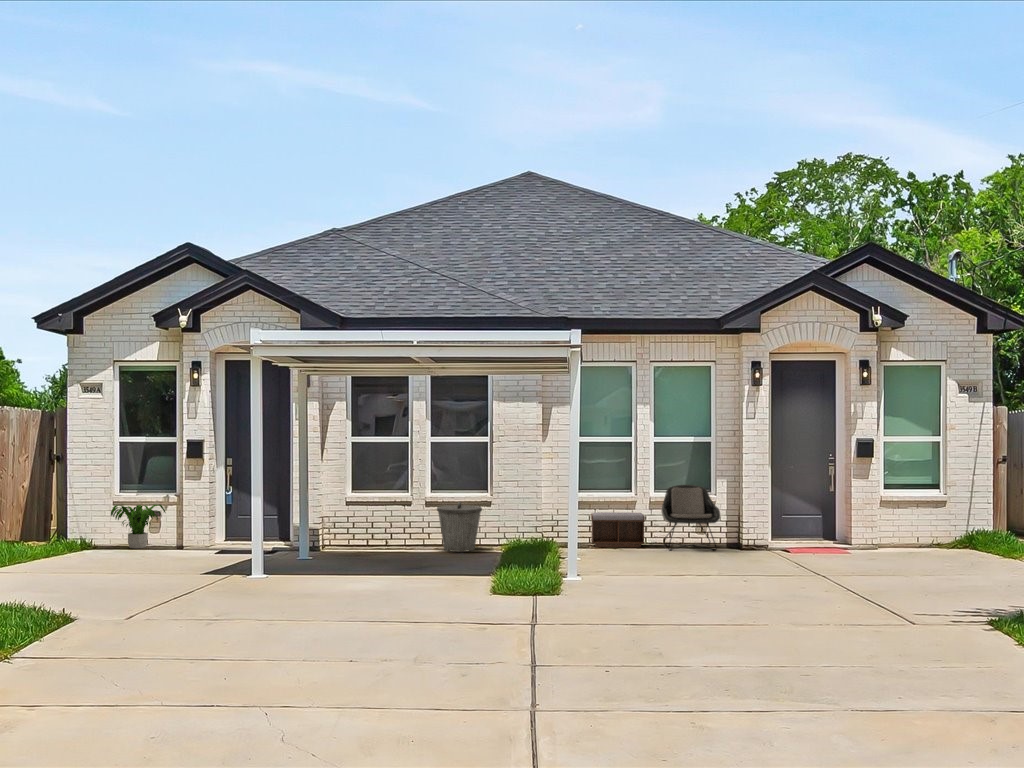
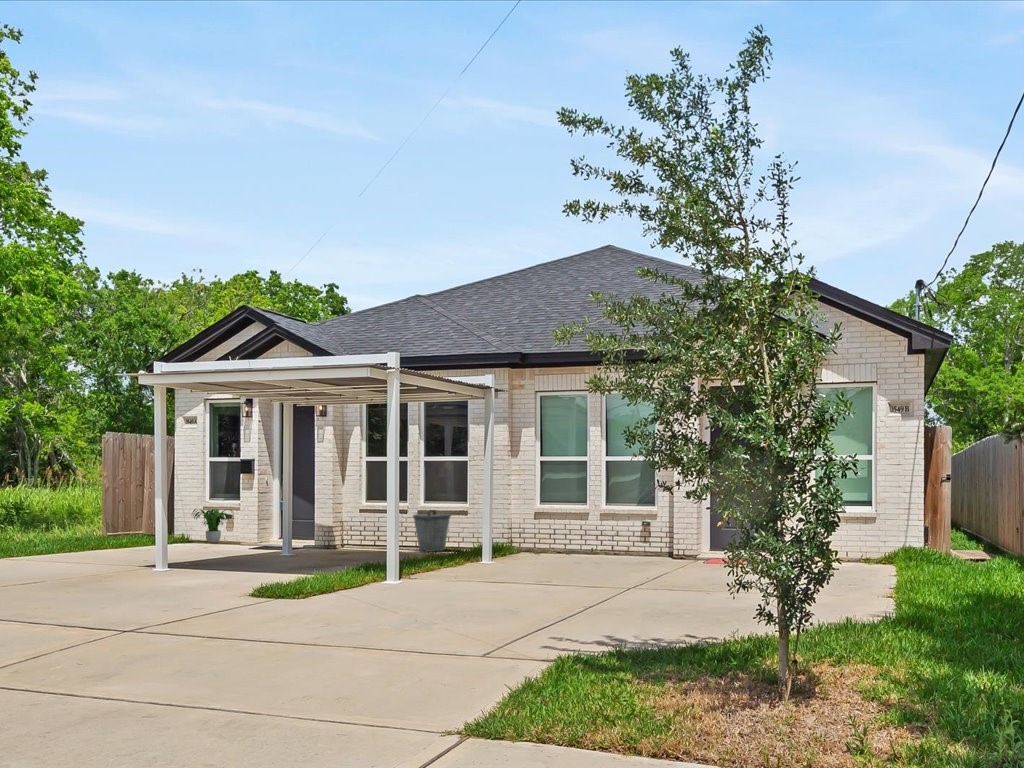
lounge chair: present [661,485,720,551] -> none [594,499,650,558]
bench: present [591,512,645,547] -> none [543,522,594,553]

